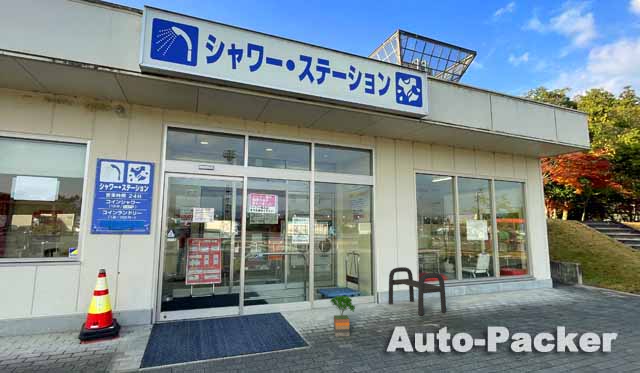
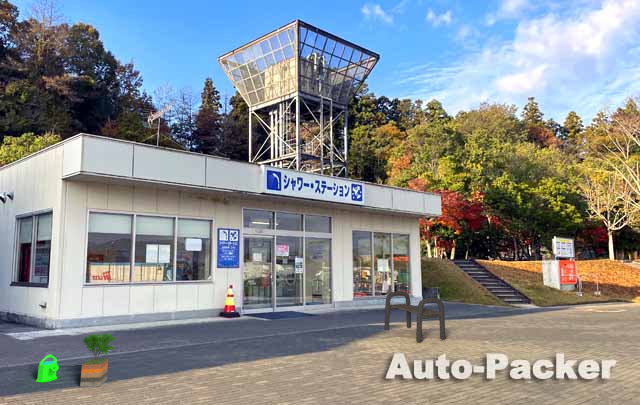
potted tree: present [331,296,355,337] -> present [80,333,116,387]
watering can: none [58,328,79,355] -> present [36,354,59,382]

